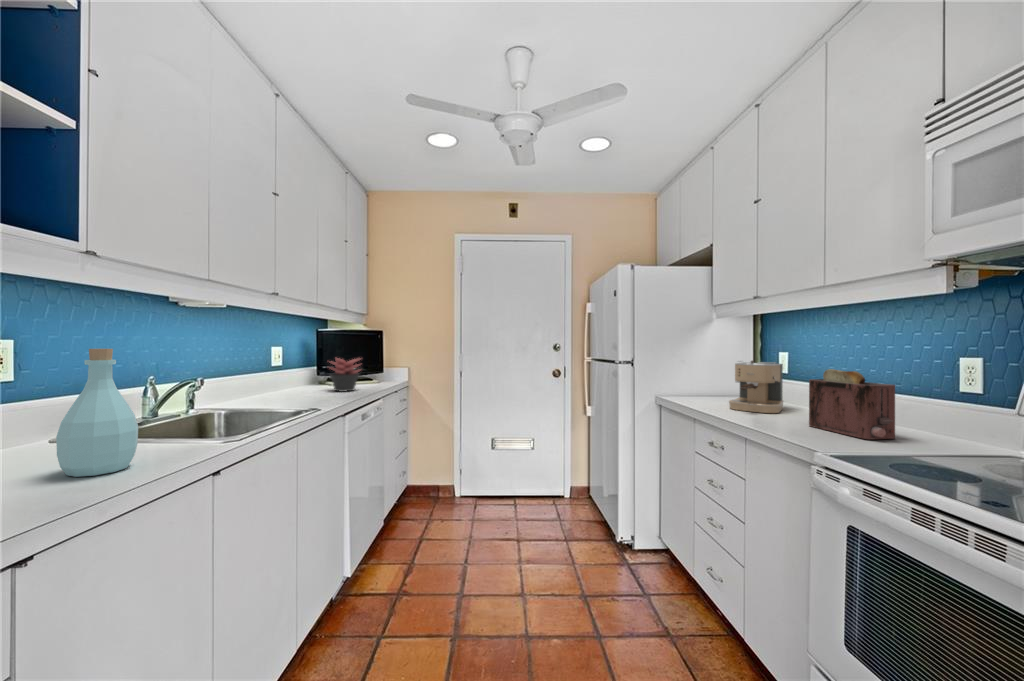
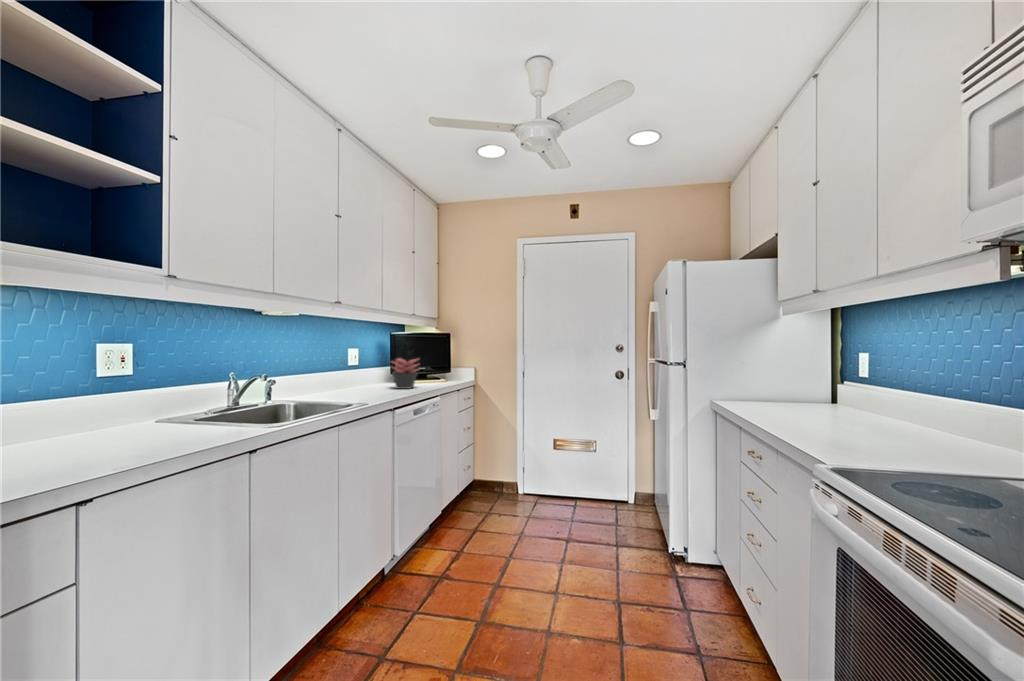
bottle: present [56,349,138,477] -> none [138,350,196,446]
coffee maker: present [729,361,783,413] -> none [782,361,852,421]
toaster: present [809,369,895,439] -> none [861,371,962,455]

